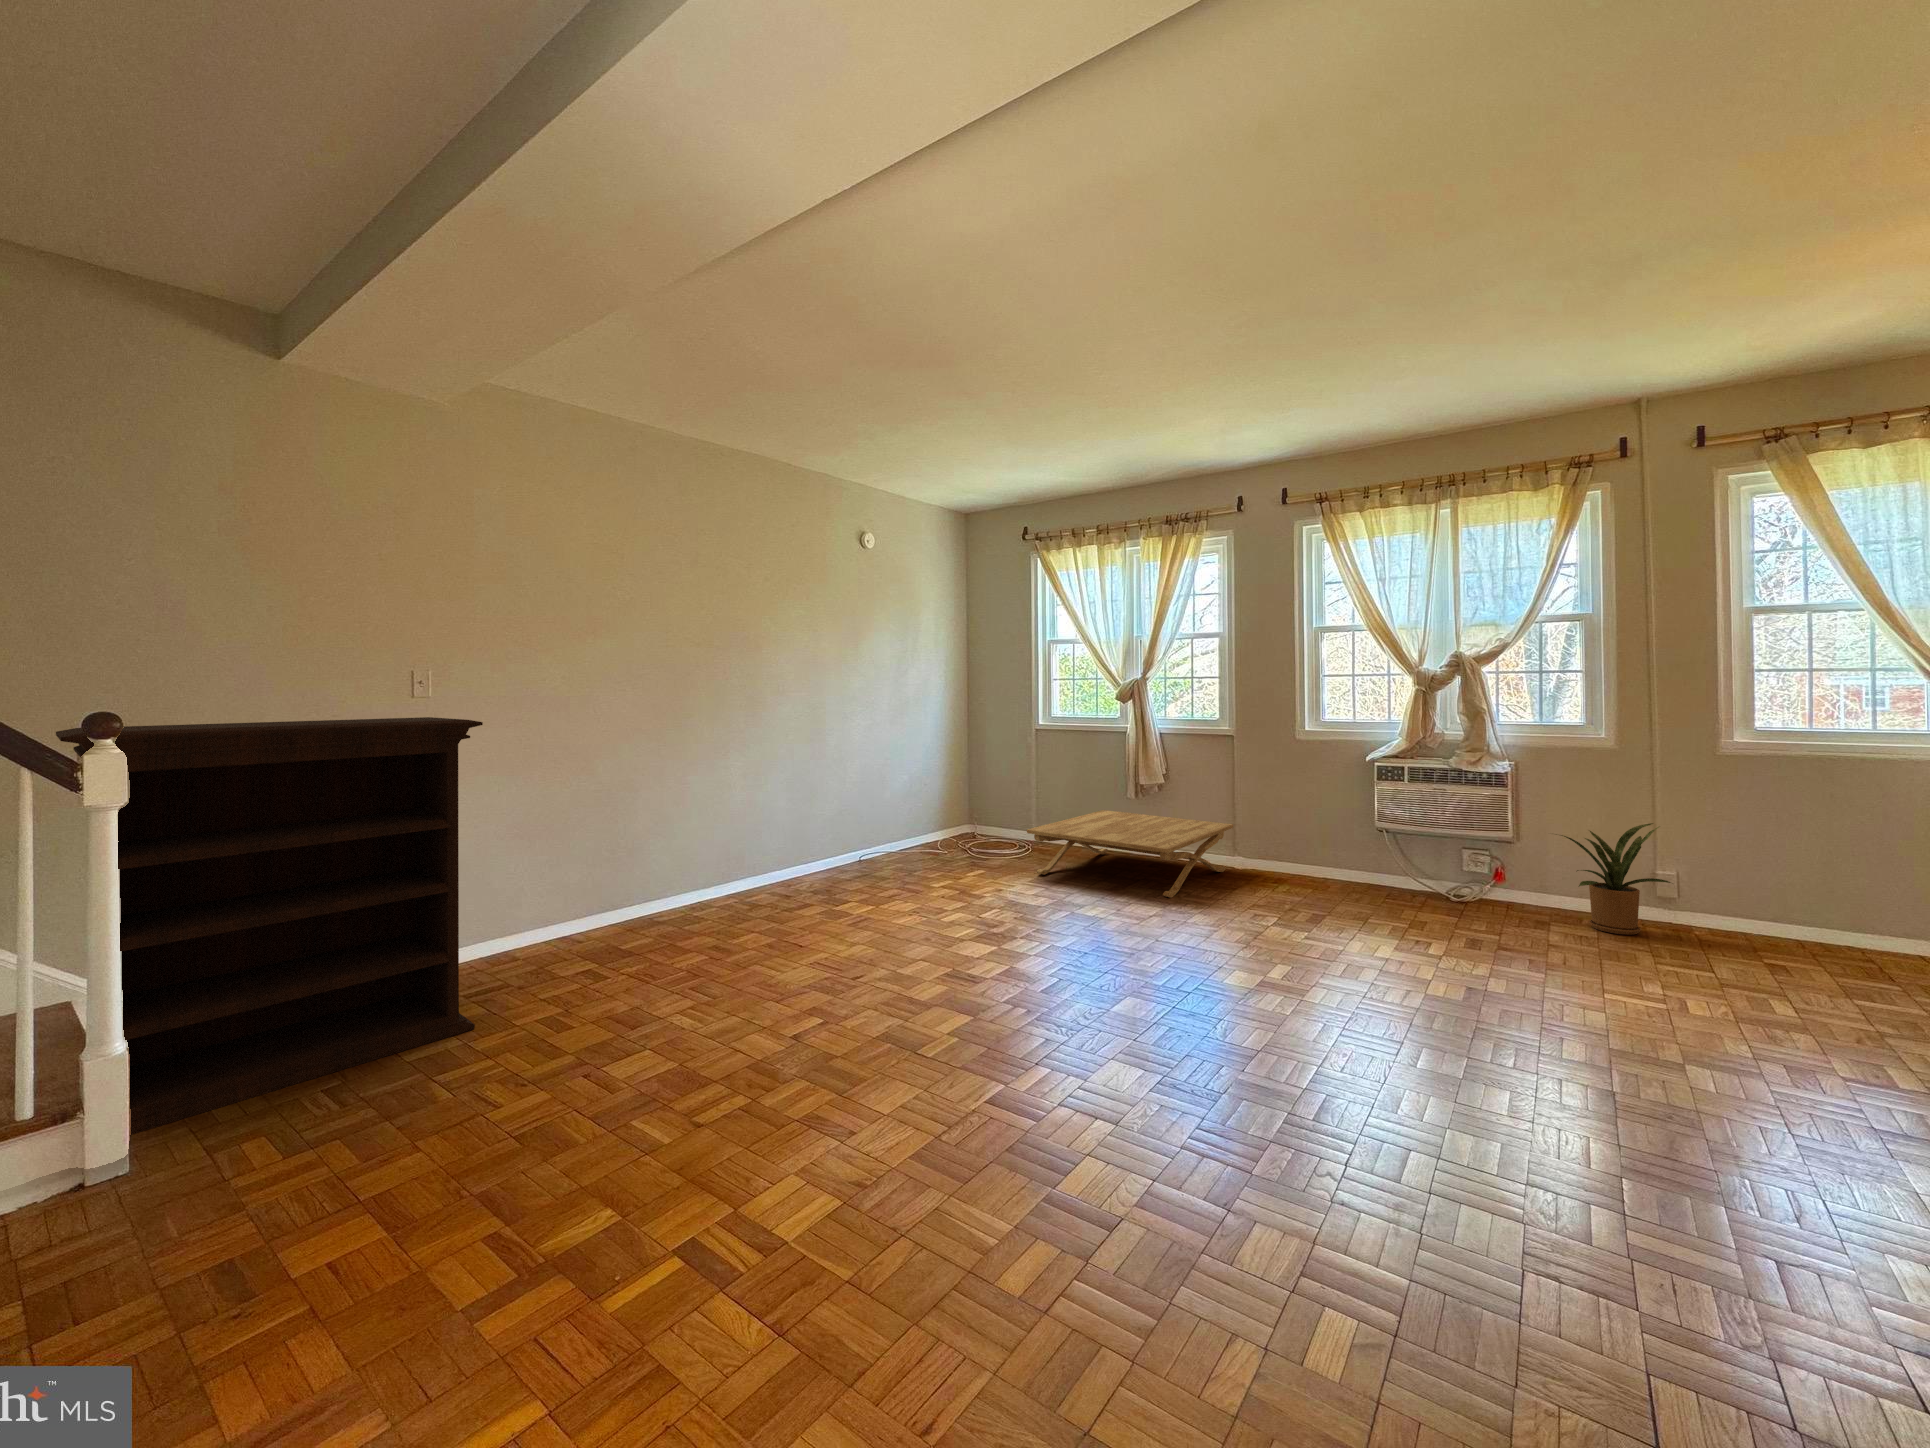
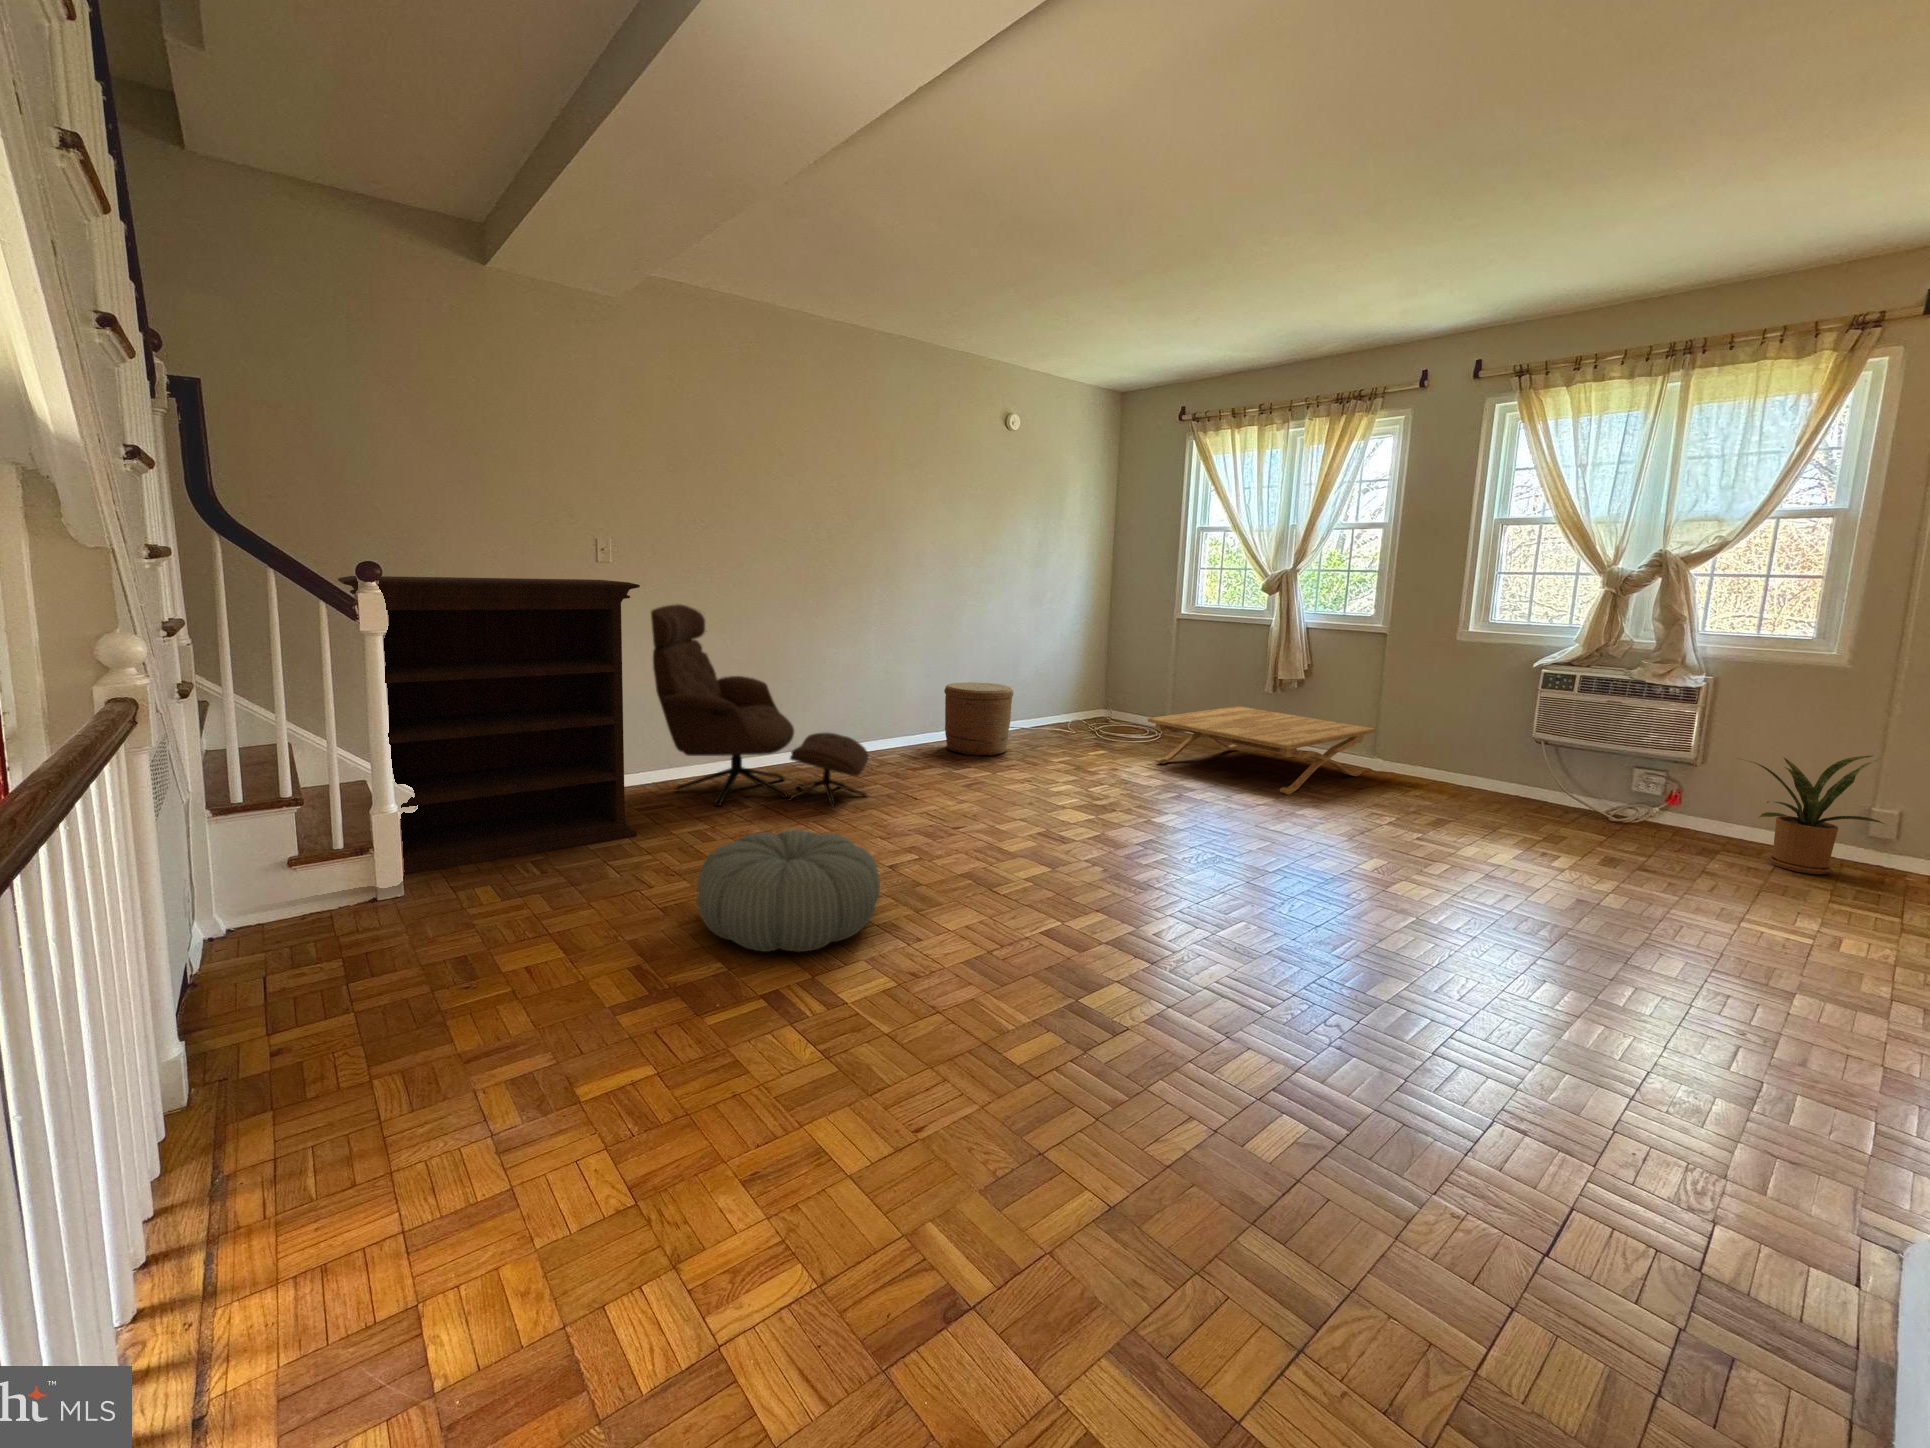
lounge chair: none [492,740,751,976] -> present [651,604,869,806]
woven basket: none [820,803,891,883] -> present [944,682,1013,756]
pouf: none [567,1008,800,1187] -> present [697,829,880,952]

